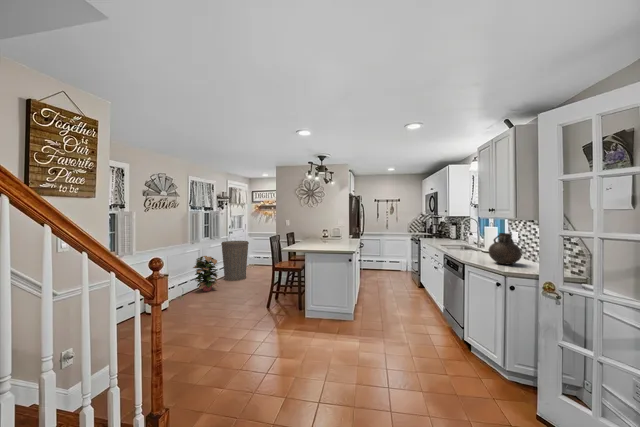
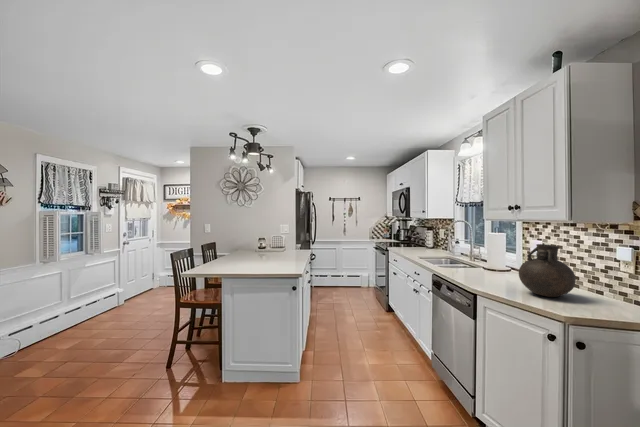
trash can: present [221,241,249,281] -> none [104,255,150,316]
decorative plant: present [193,256,218,291] -> none [40,282,92,340]

